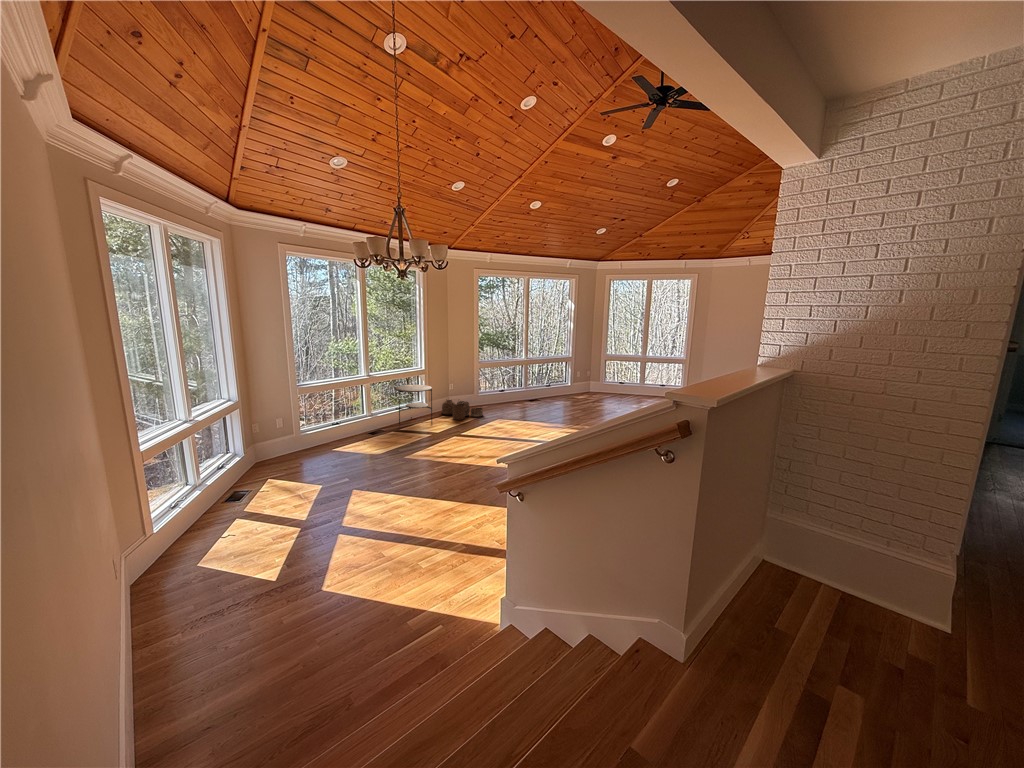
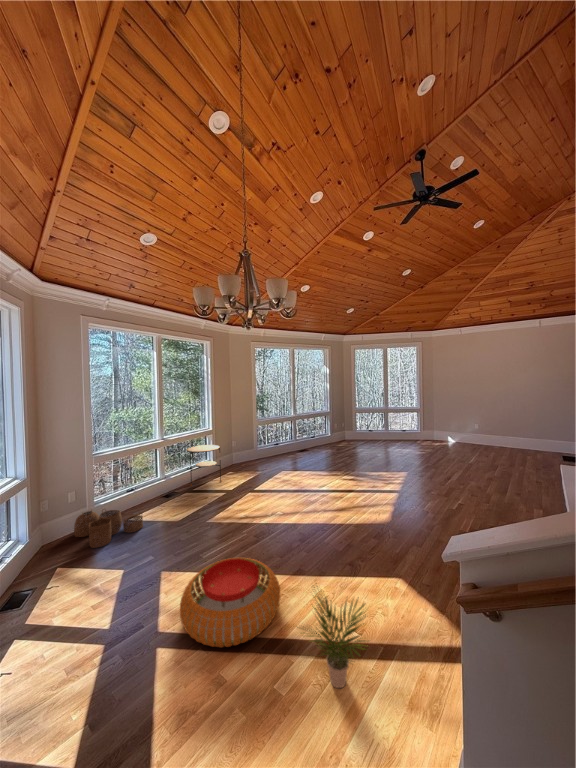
woven basket: present [442,400,483,420] -> present [74,510,143,548]
pouf: none [359,485,447,543] -> present [180,558,280,647]
potted plant: none [436,501,500,574] -> present [309,587,366,688]

